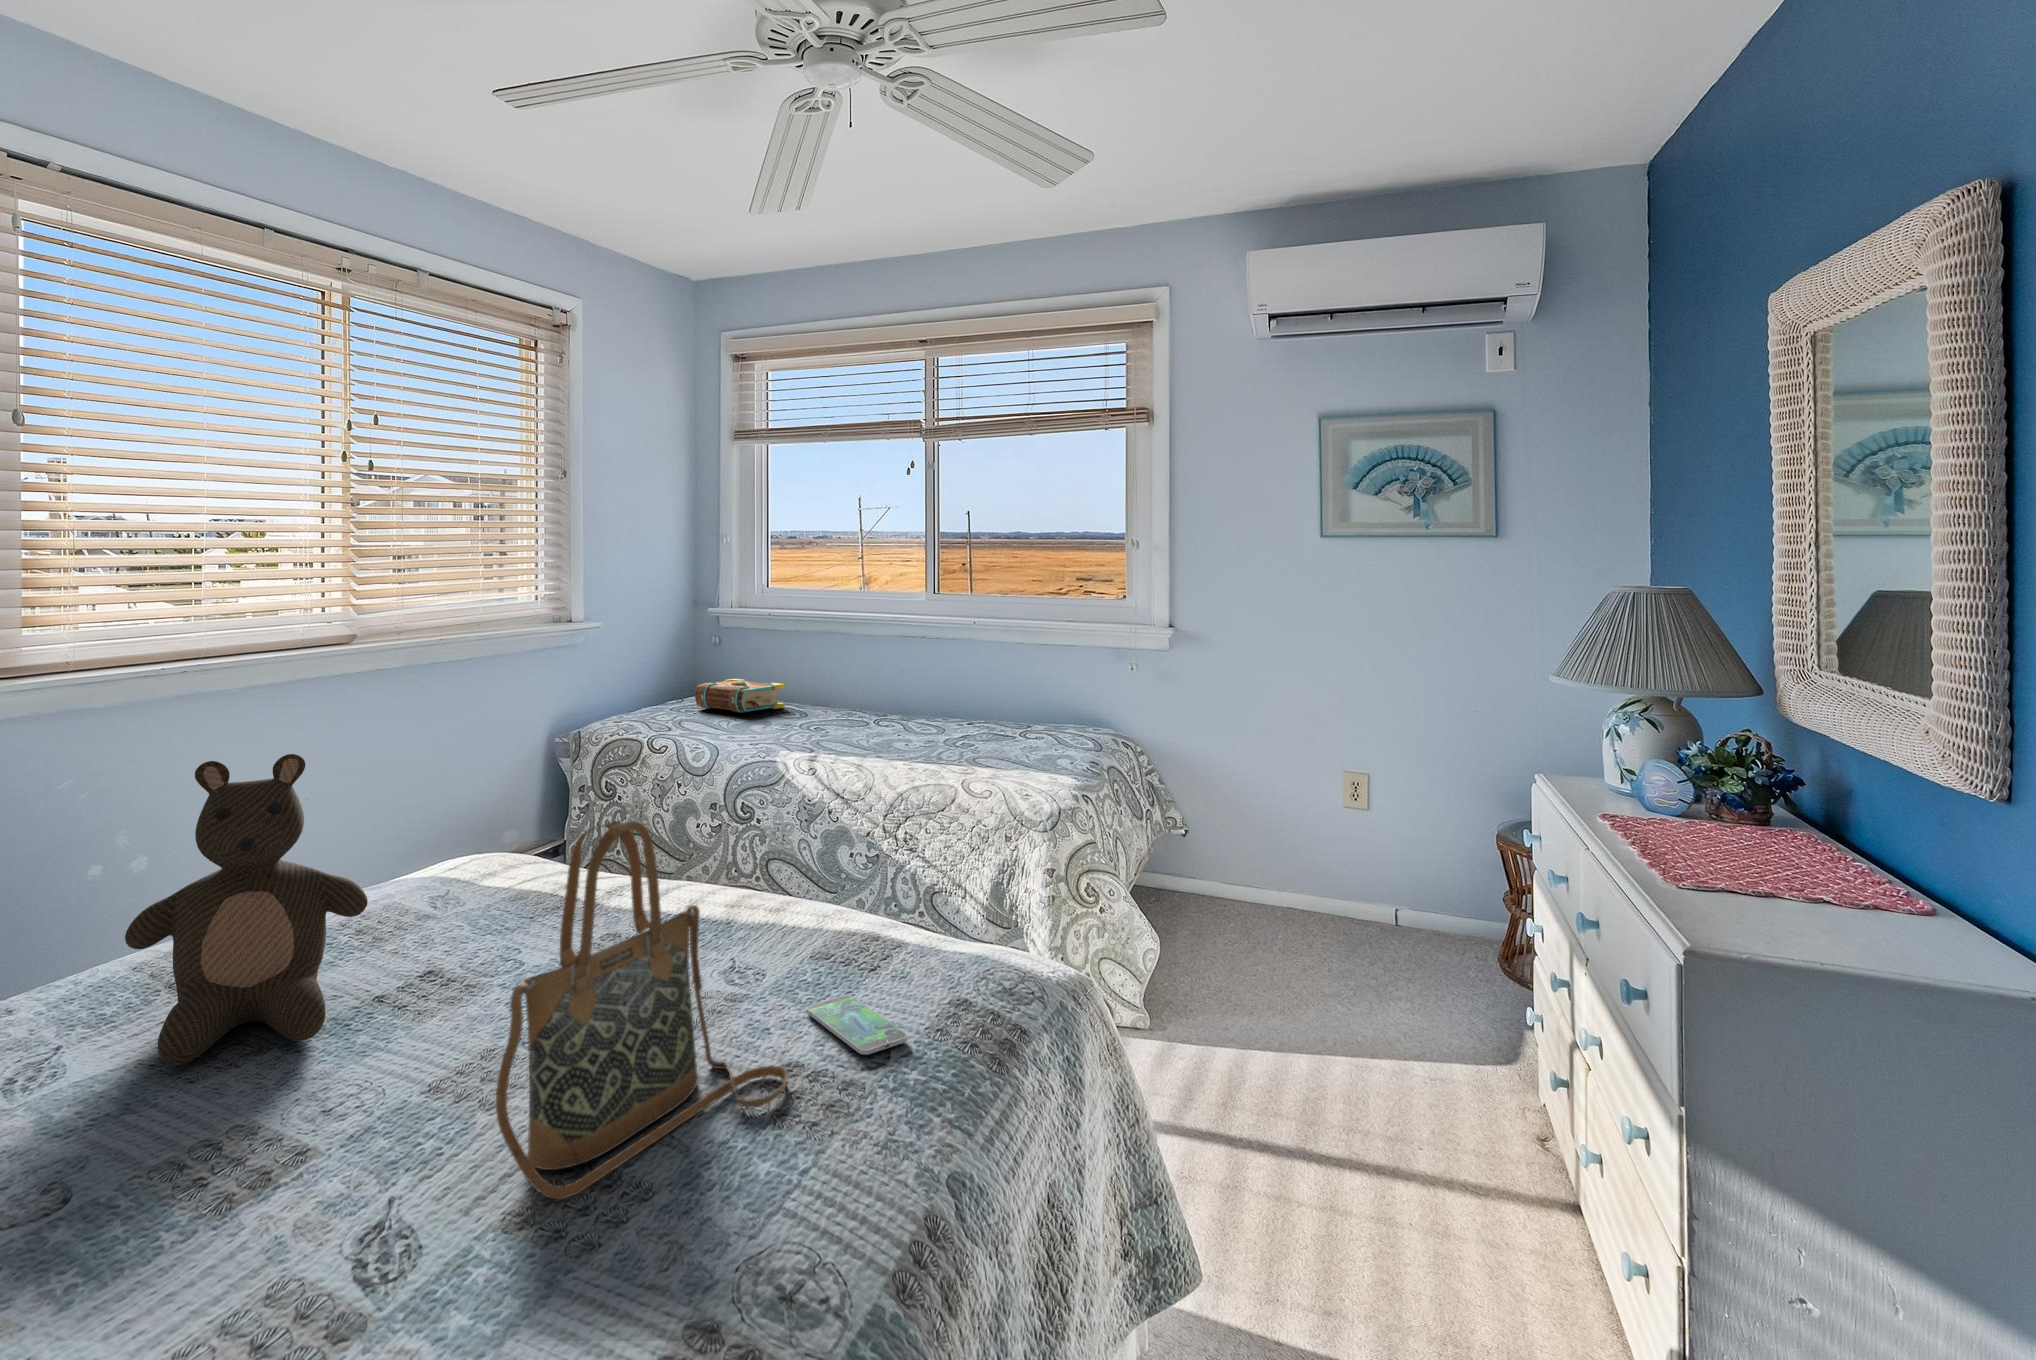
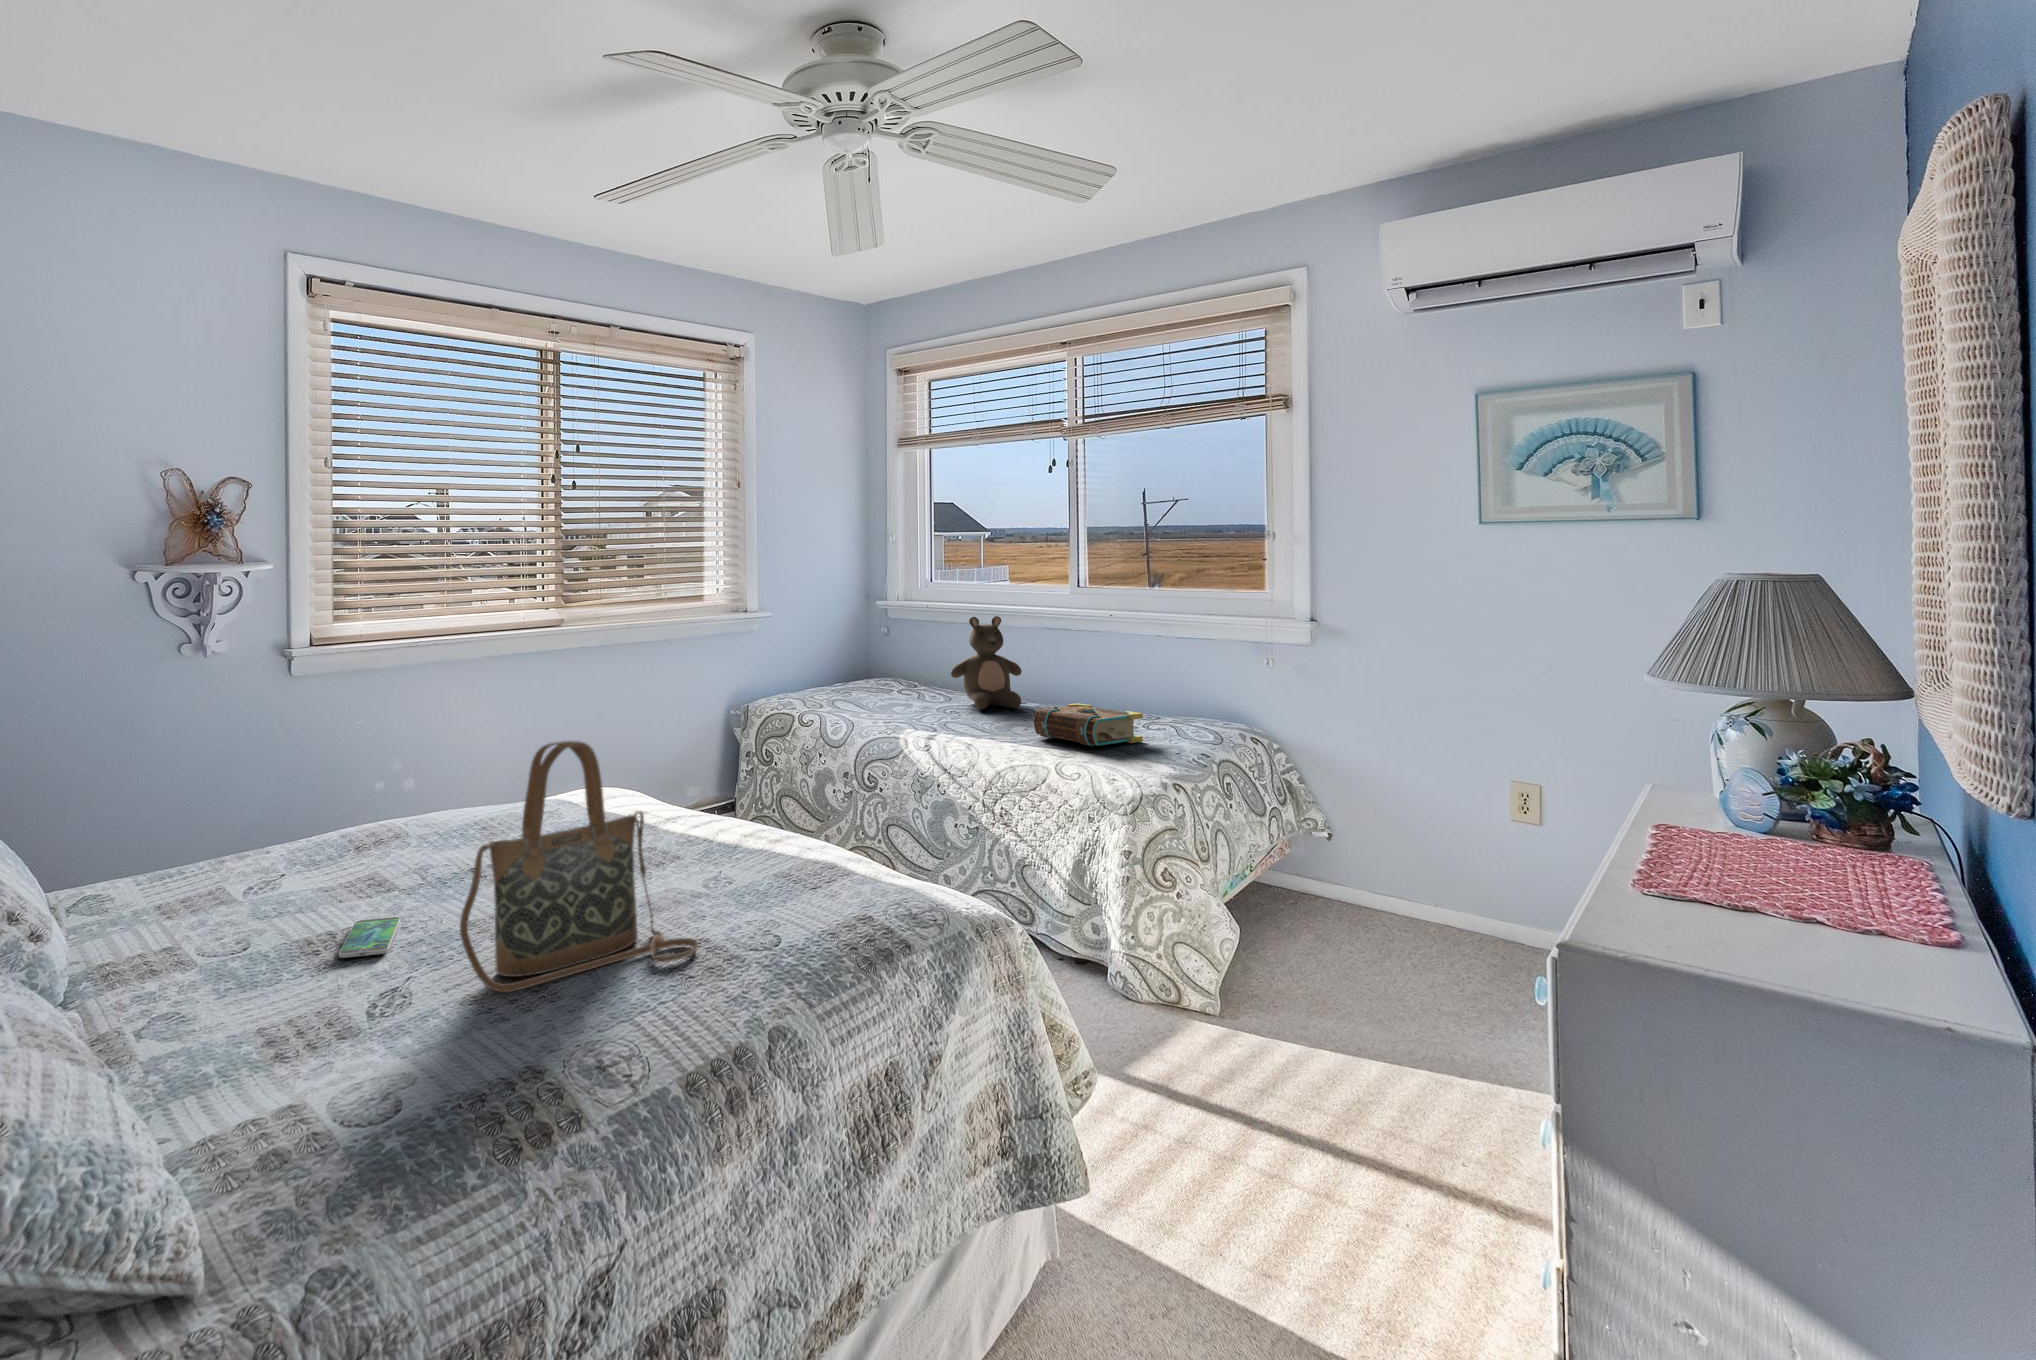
book: present [695,679,785,713] -> present [1034,703,1143,746]
stuffed bear: present [125,754,368,1065] -> present [951,616,1022,709]
smartphone: present [807,995,907,1055] -> present [339,917,400,958]

